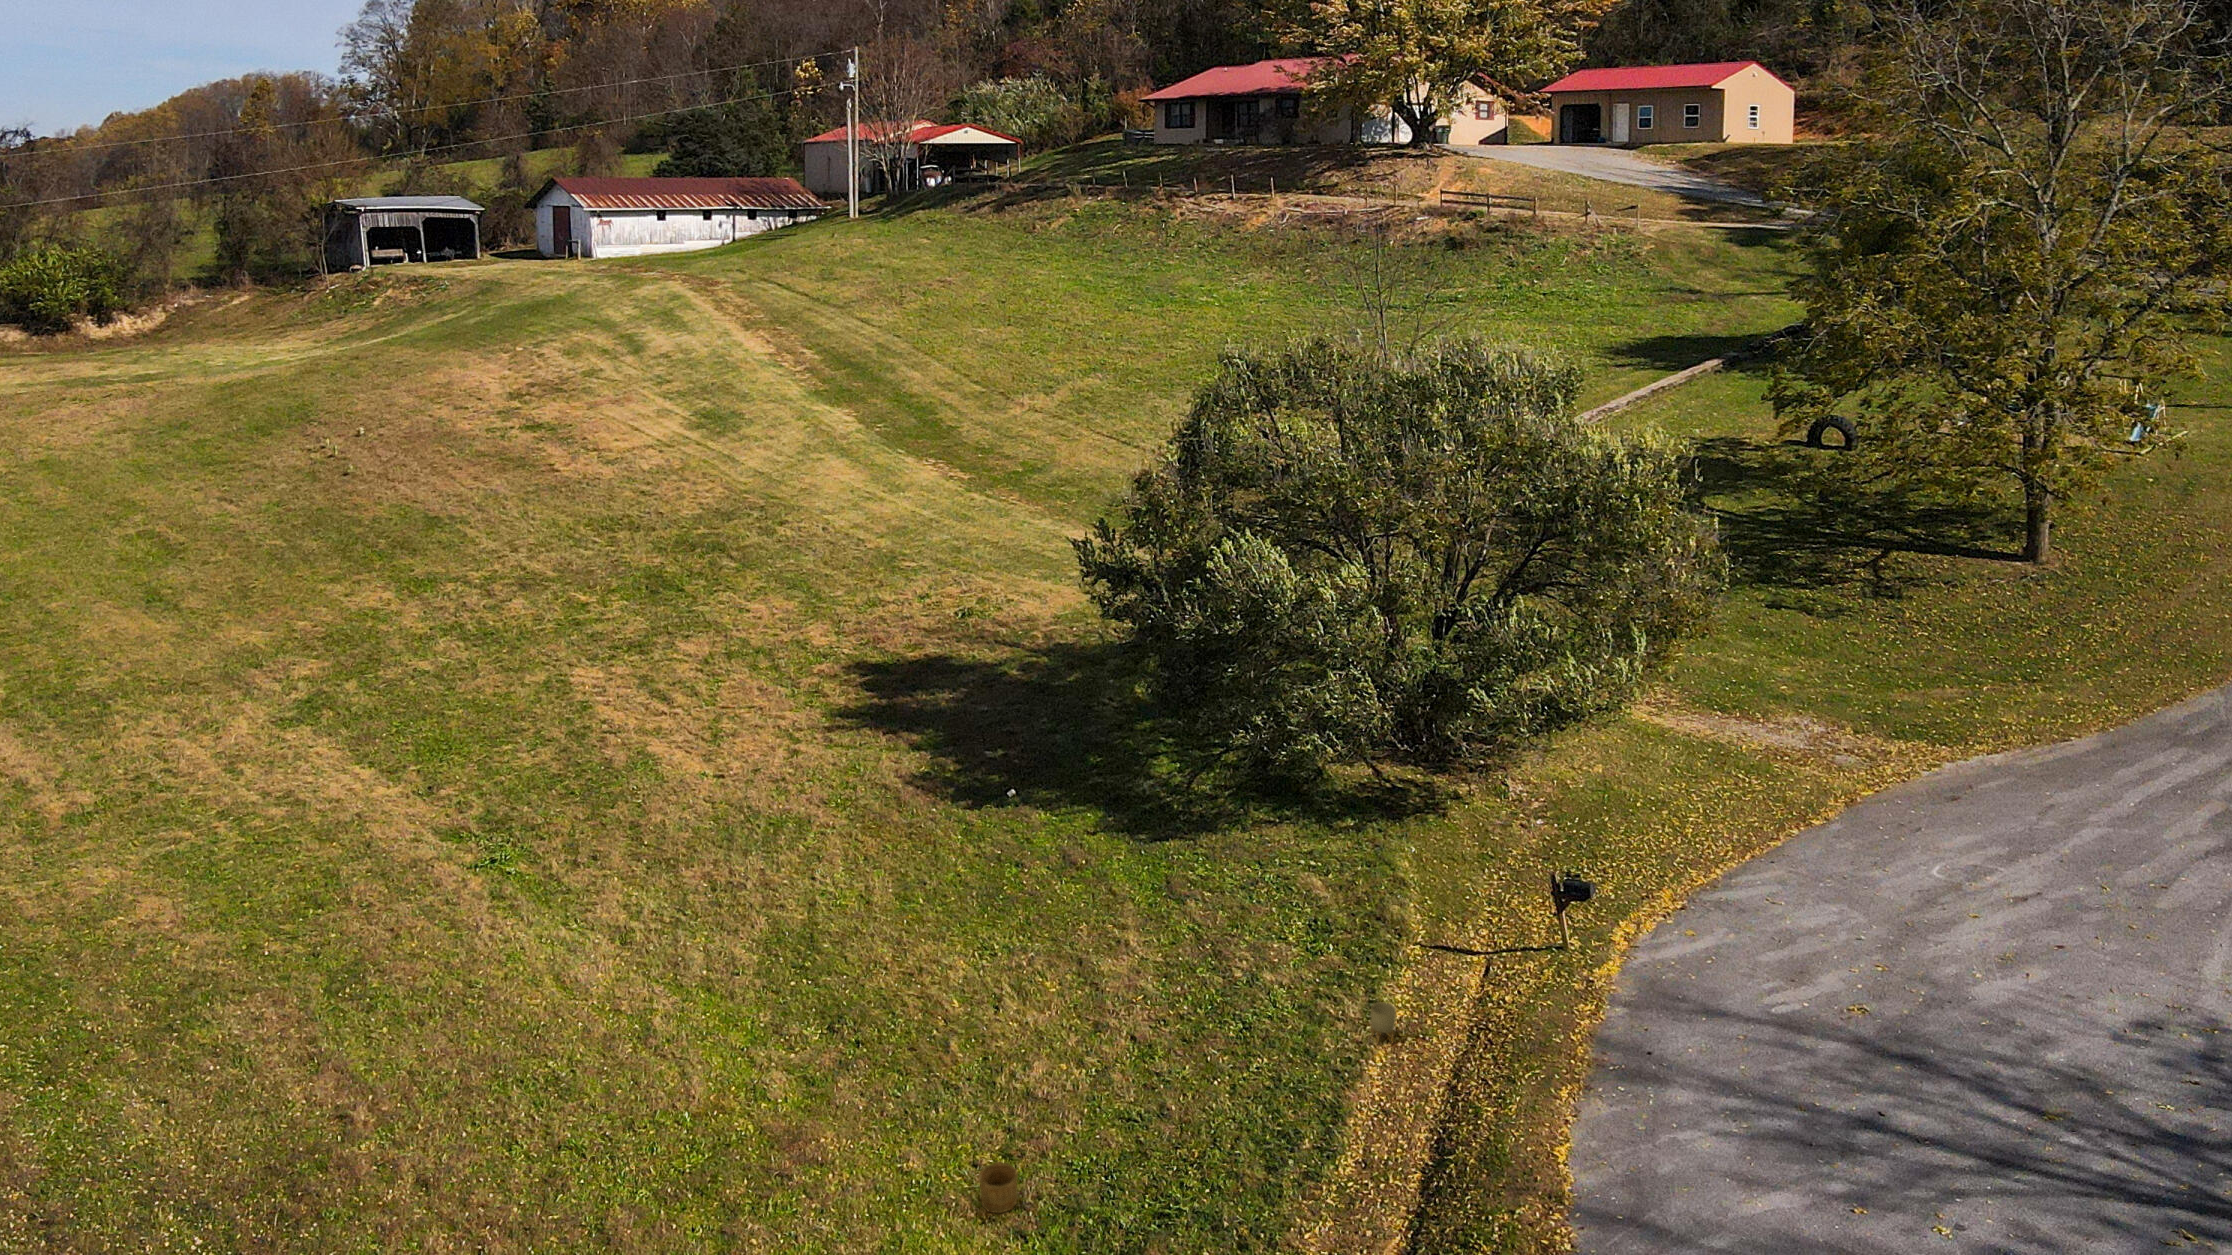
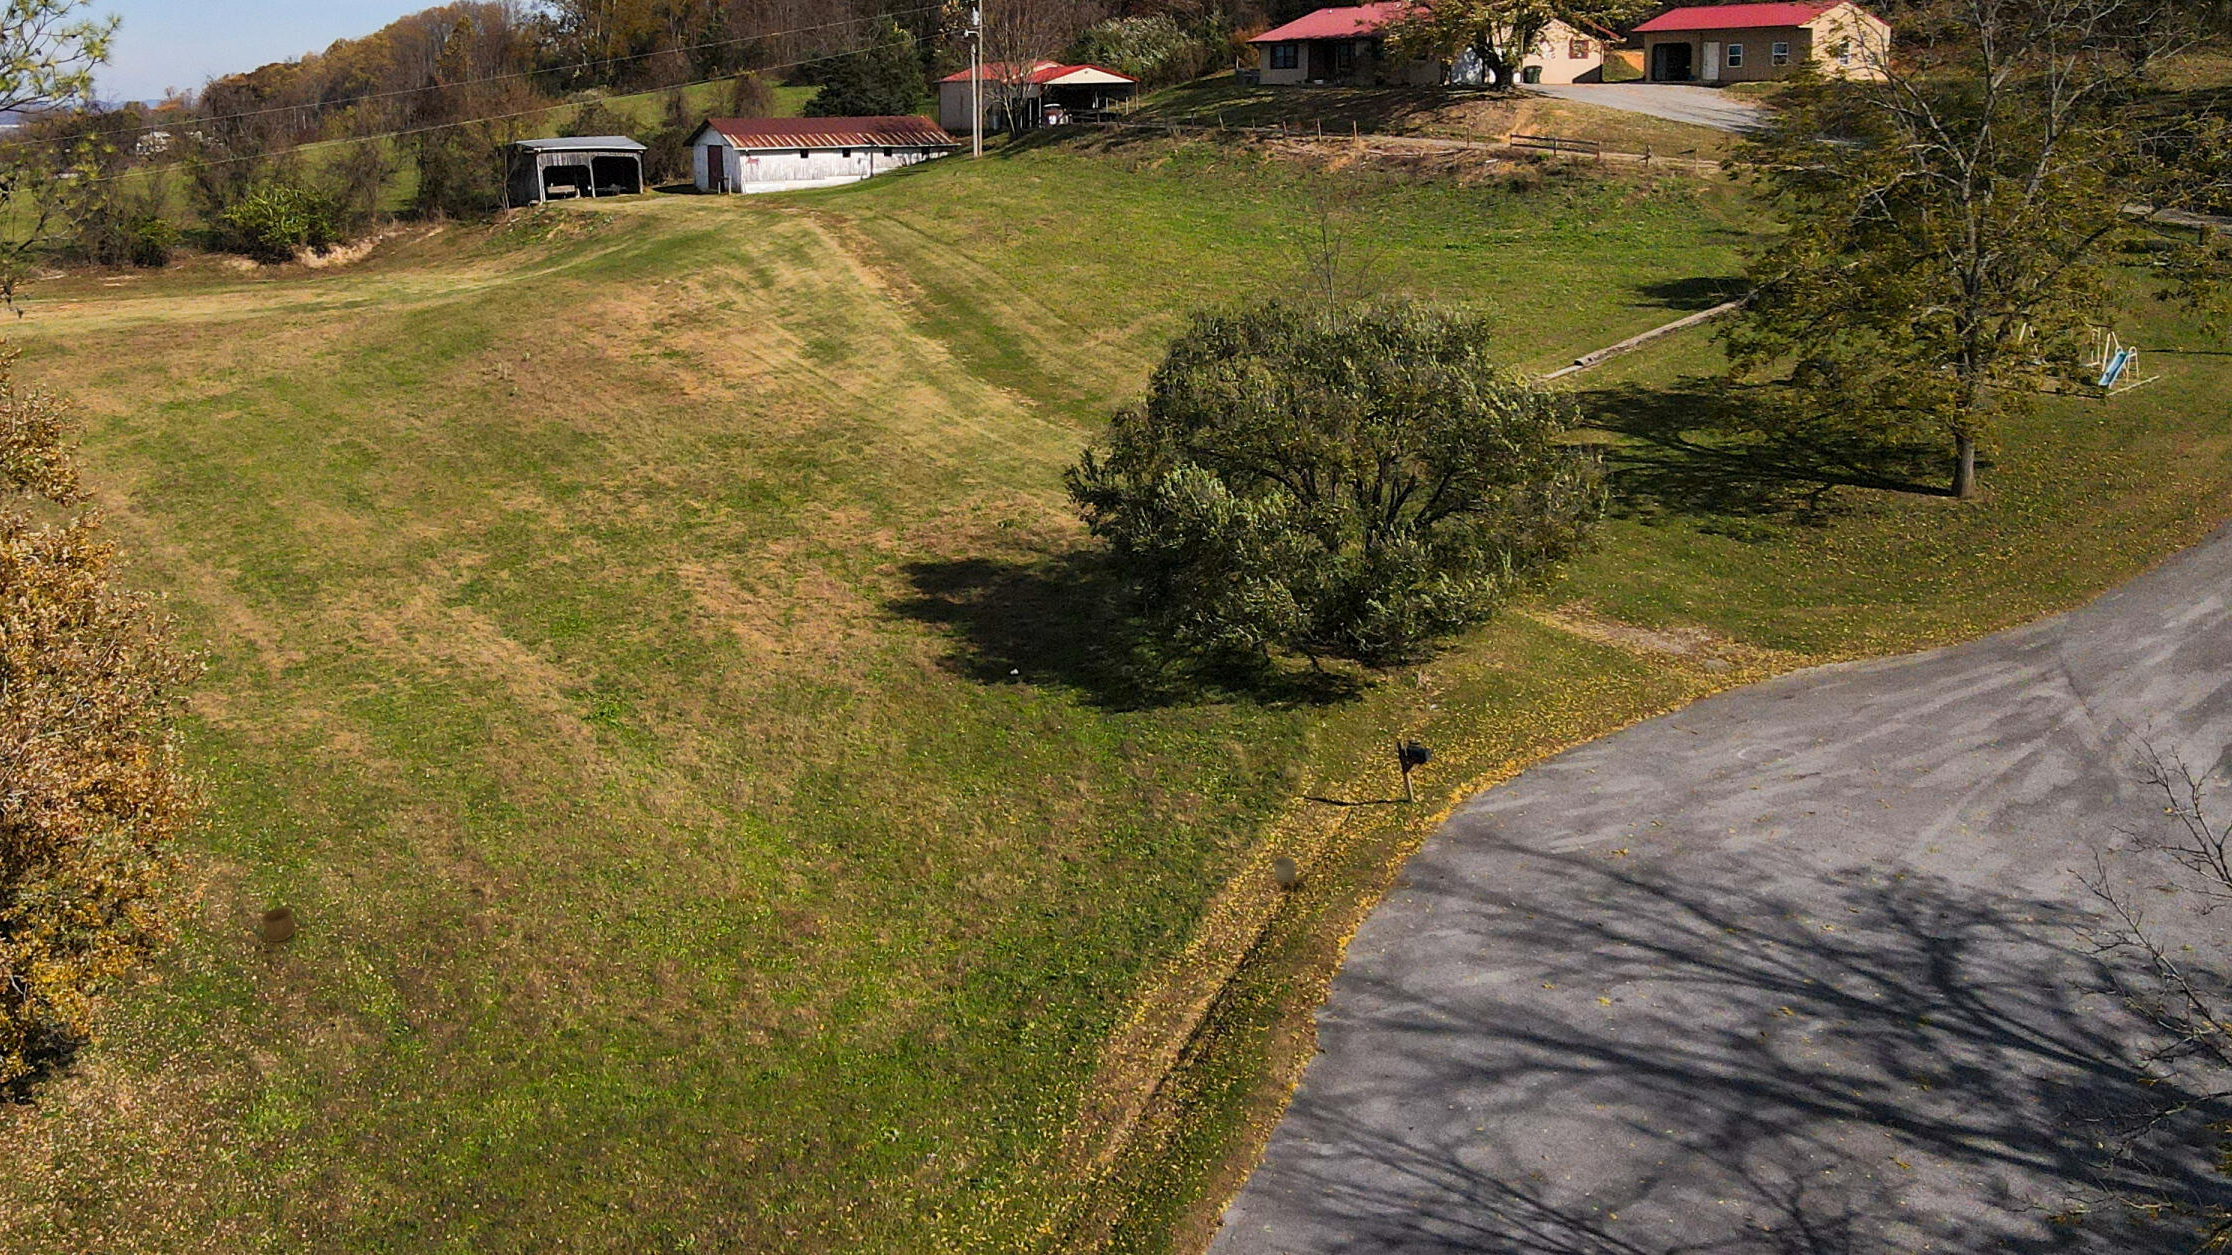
wooden bucket: present [979,1162,1018,1213] -> present [262,907,295,942]

